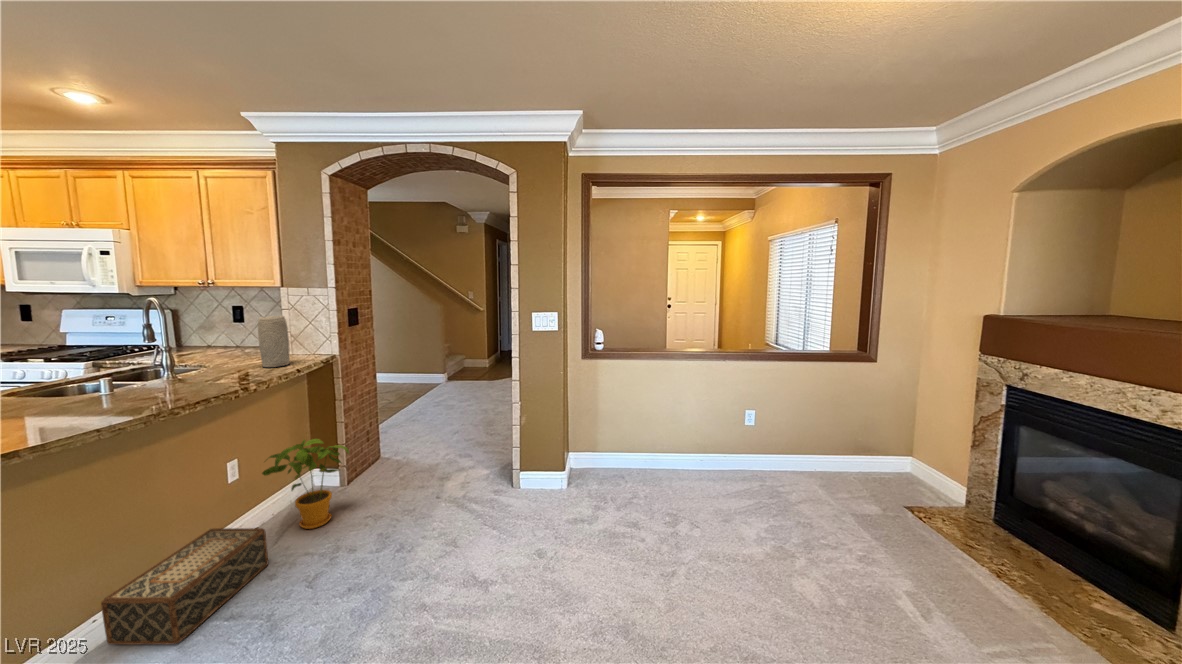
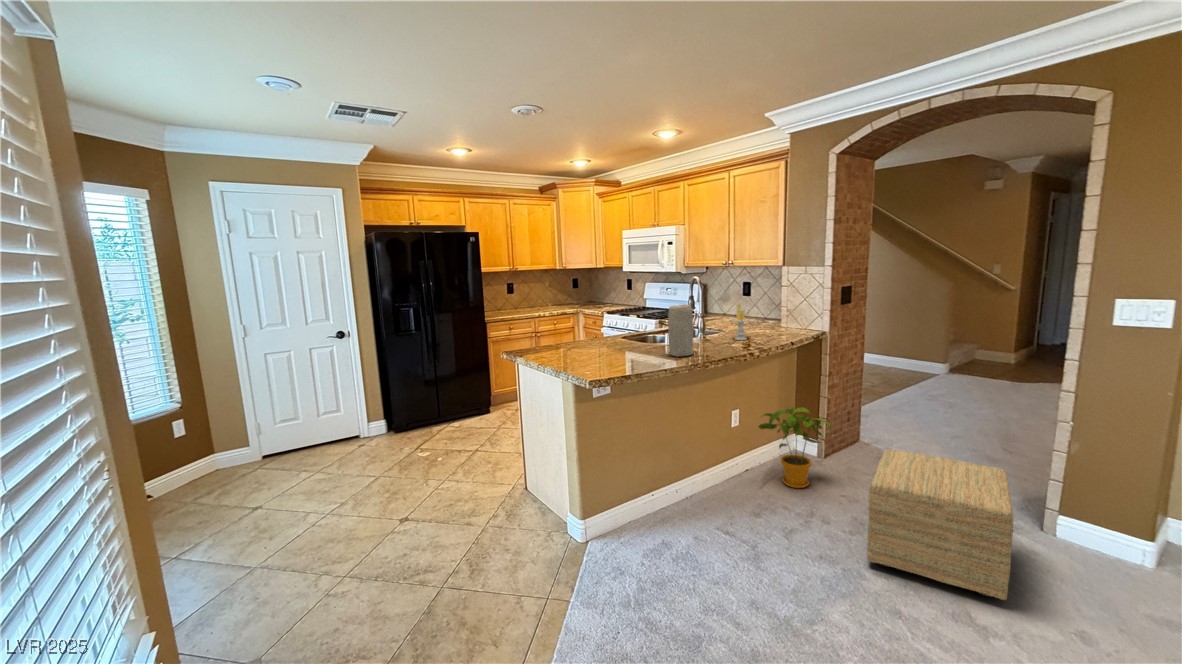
vase: present [258,316,290,367] -> present [668,304,693,356]
candle: none [209,329,239,376] -> present [732,303,750,340]
ottoman: none [387,449,500,576] -> present [867,449,1013,600]
woven basket: present [101,528,268,645] -> none [668,458,760,530]

